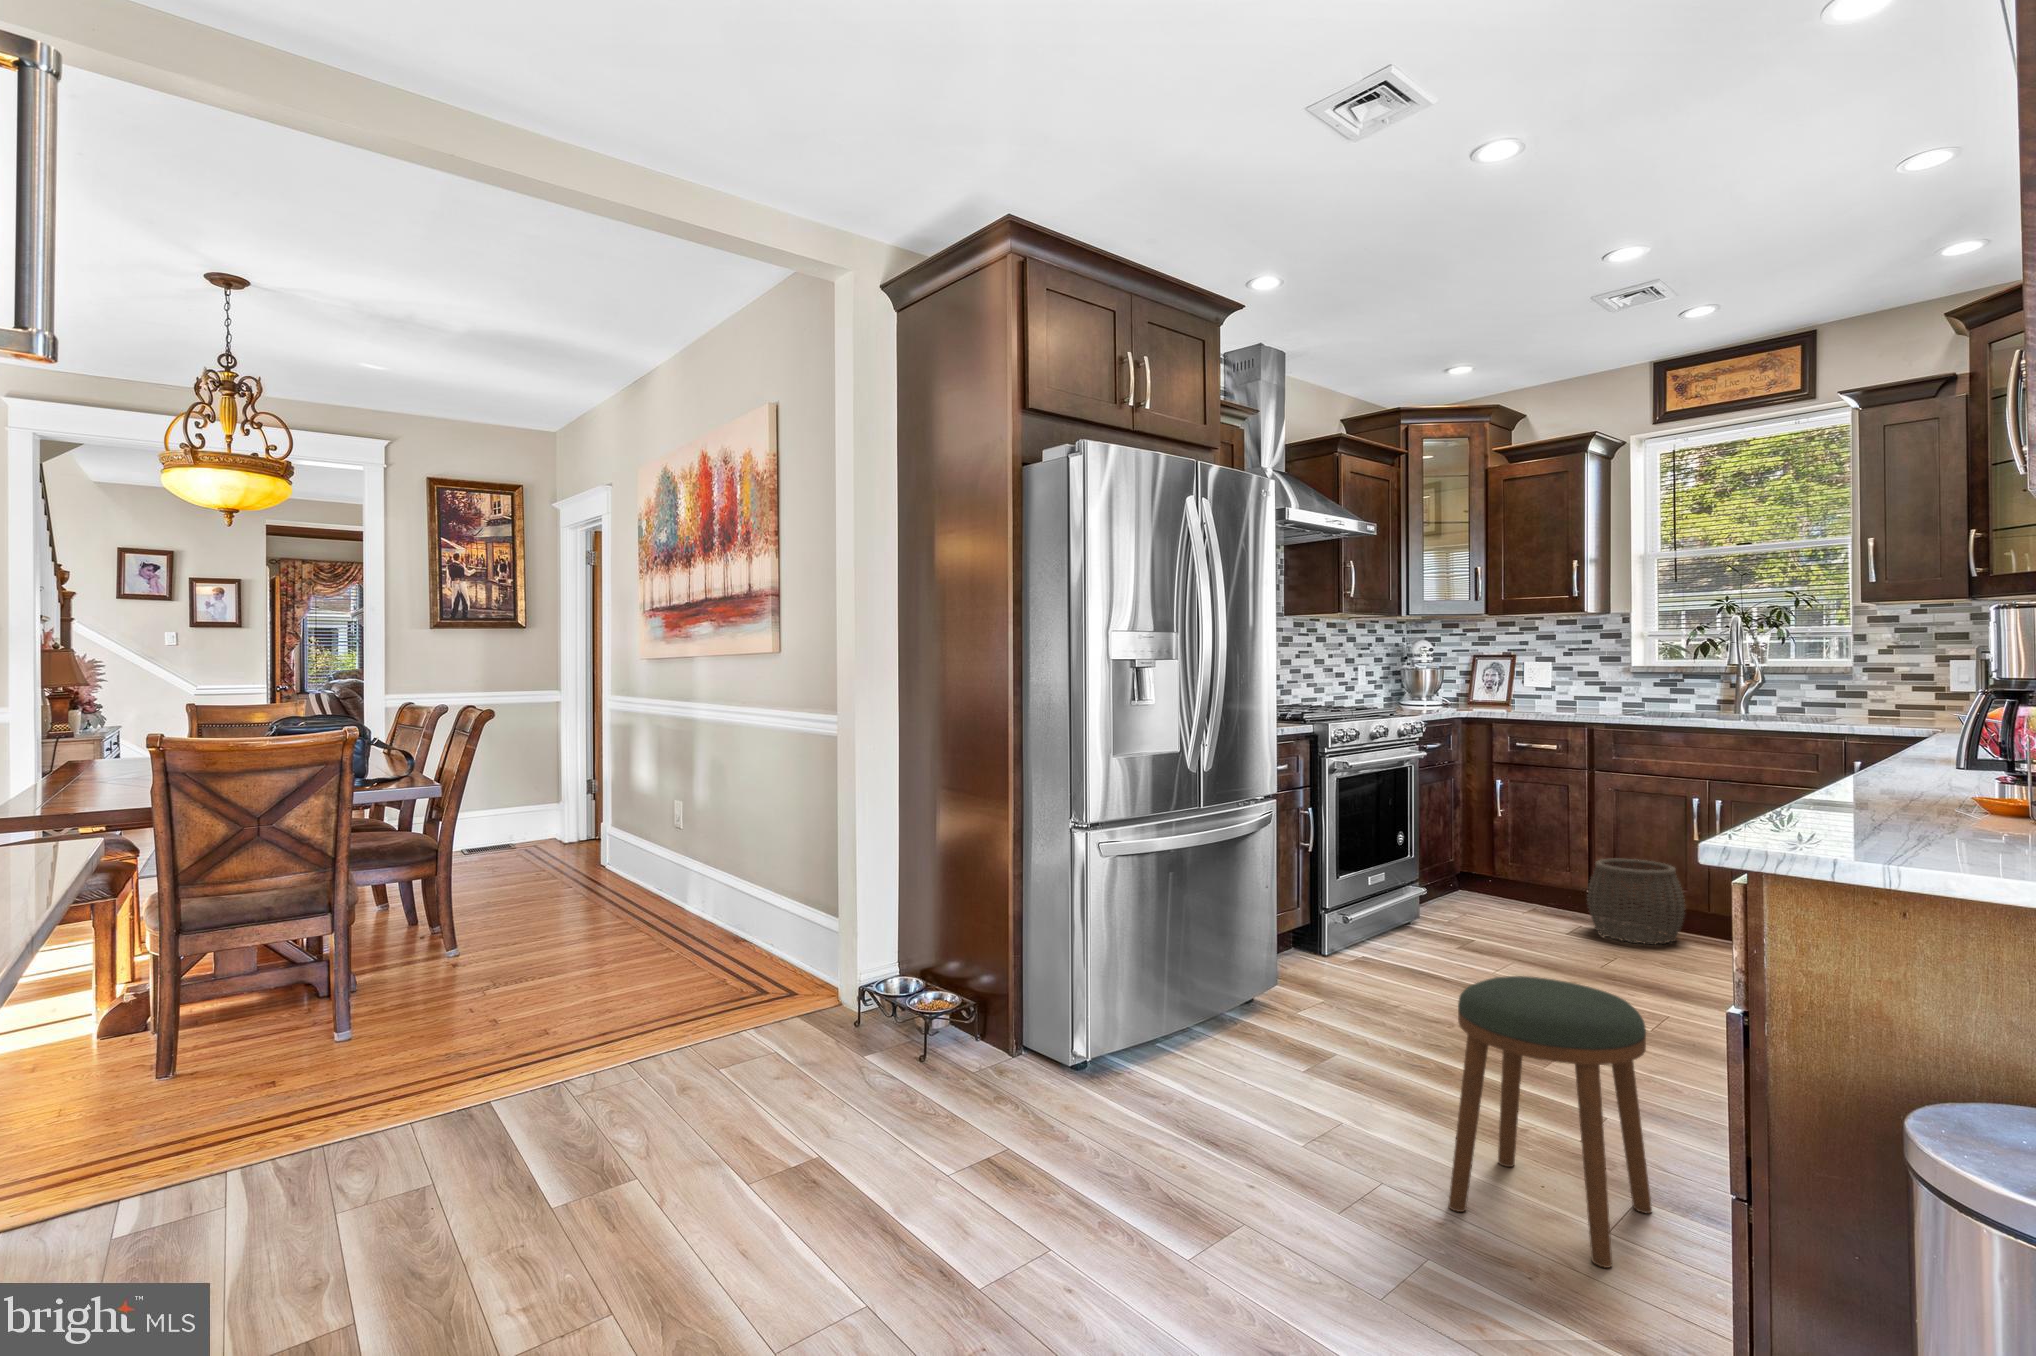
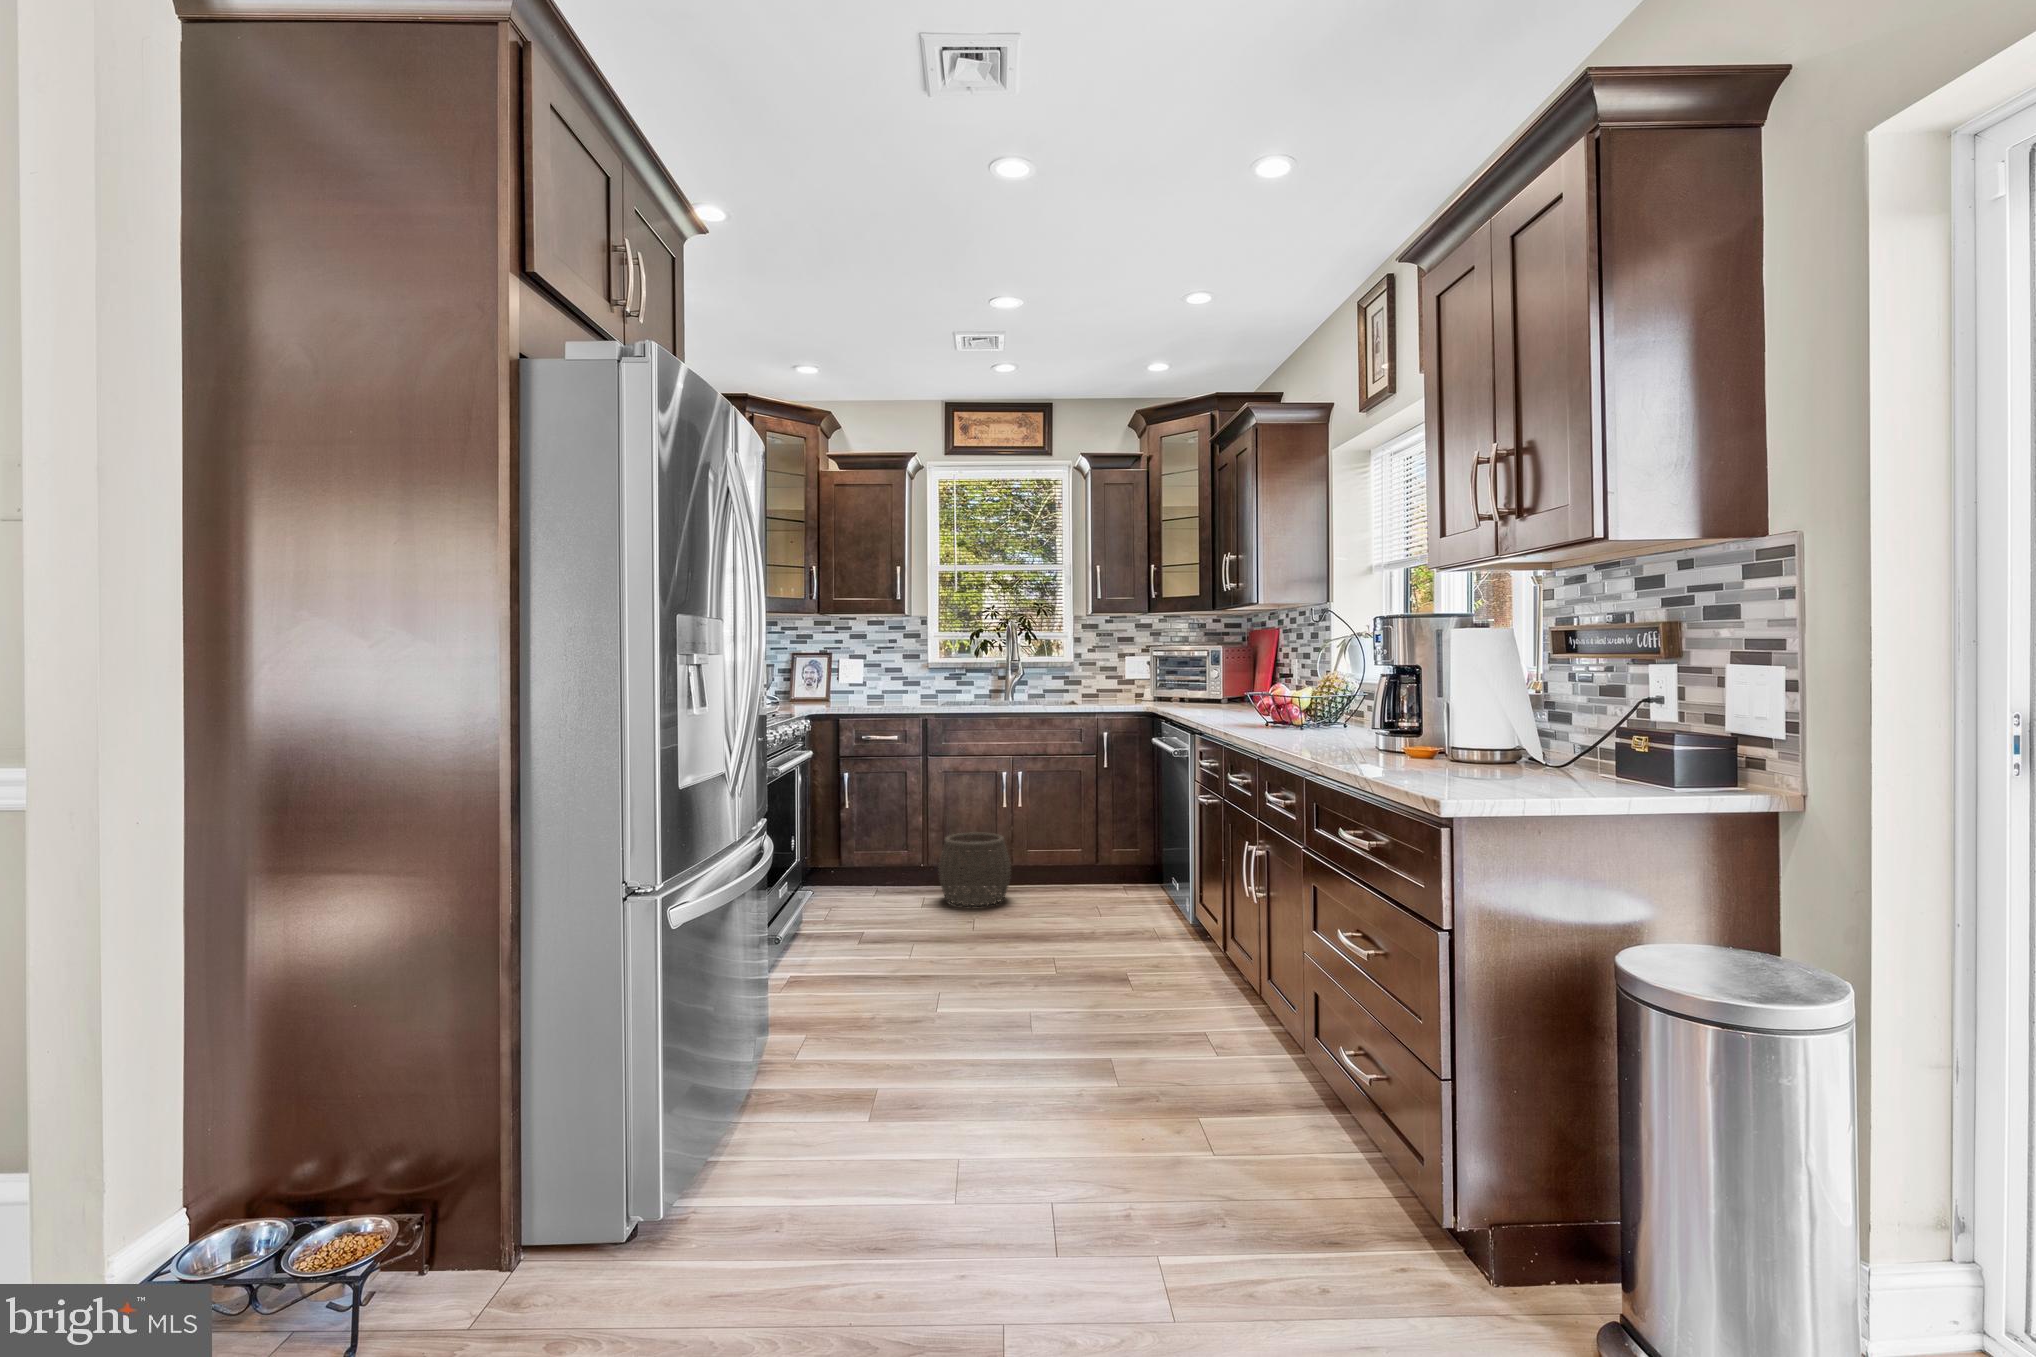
stool: present [1448,976,1652,1268] -> none [1102,958,1263,1211]

